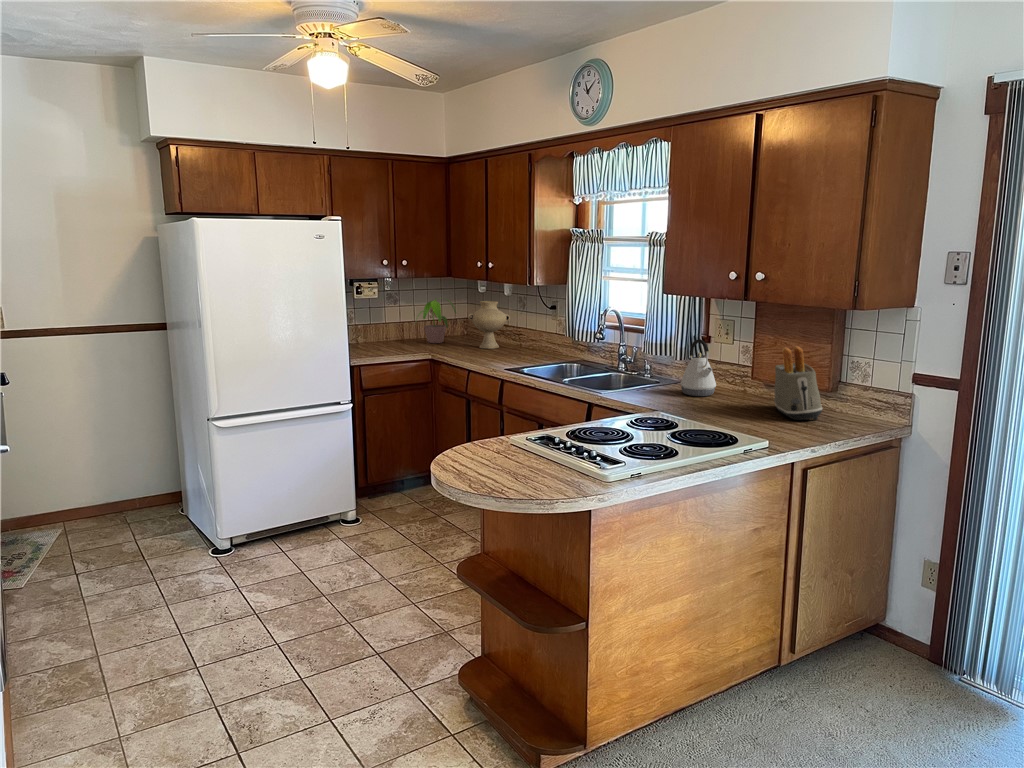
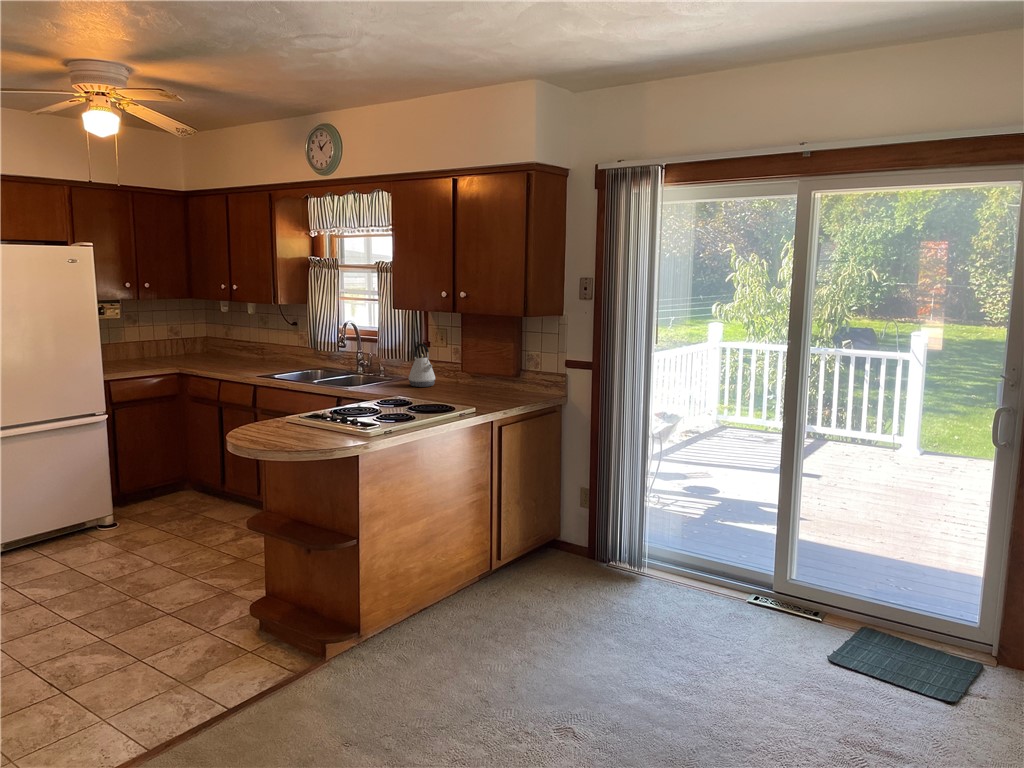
potted plant: present [417,299,456,343] -> none [154,318,204,360]
vase: present [468,301,510,349] -> none [213,321,253,363]
toaster: present [774,346,822,420] -> none [477,345,510,397]

